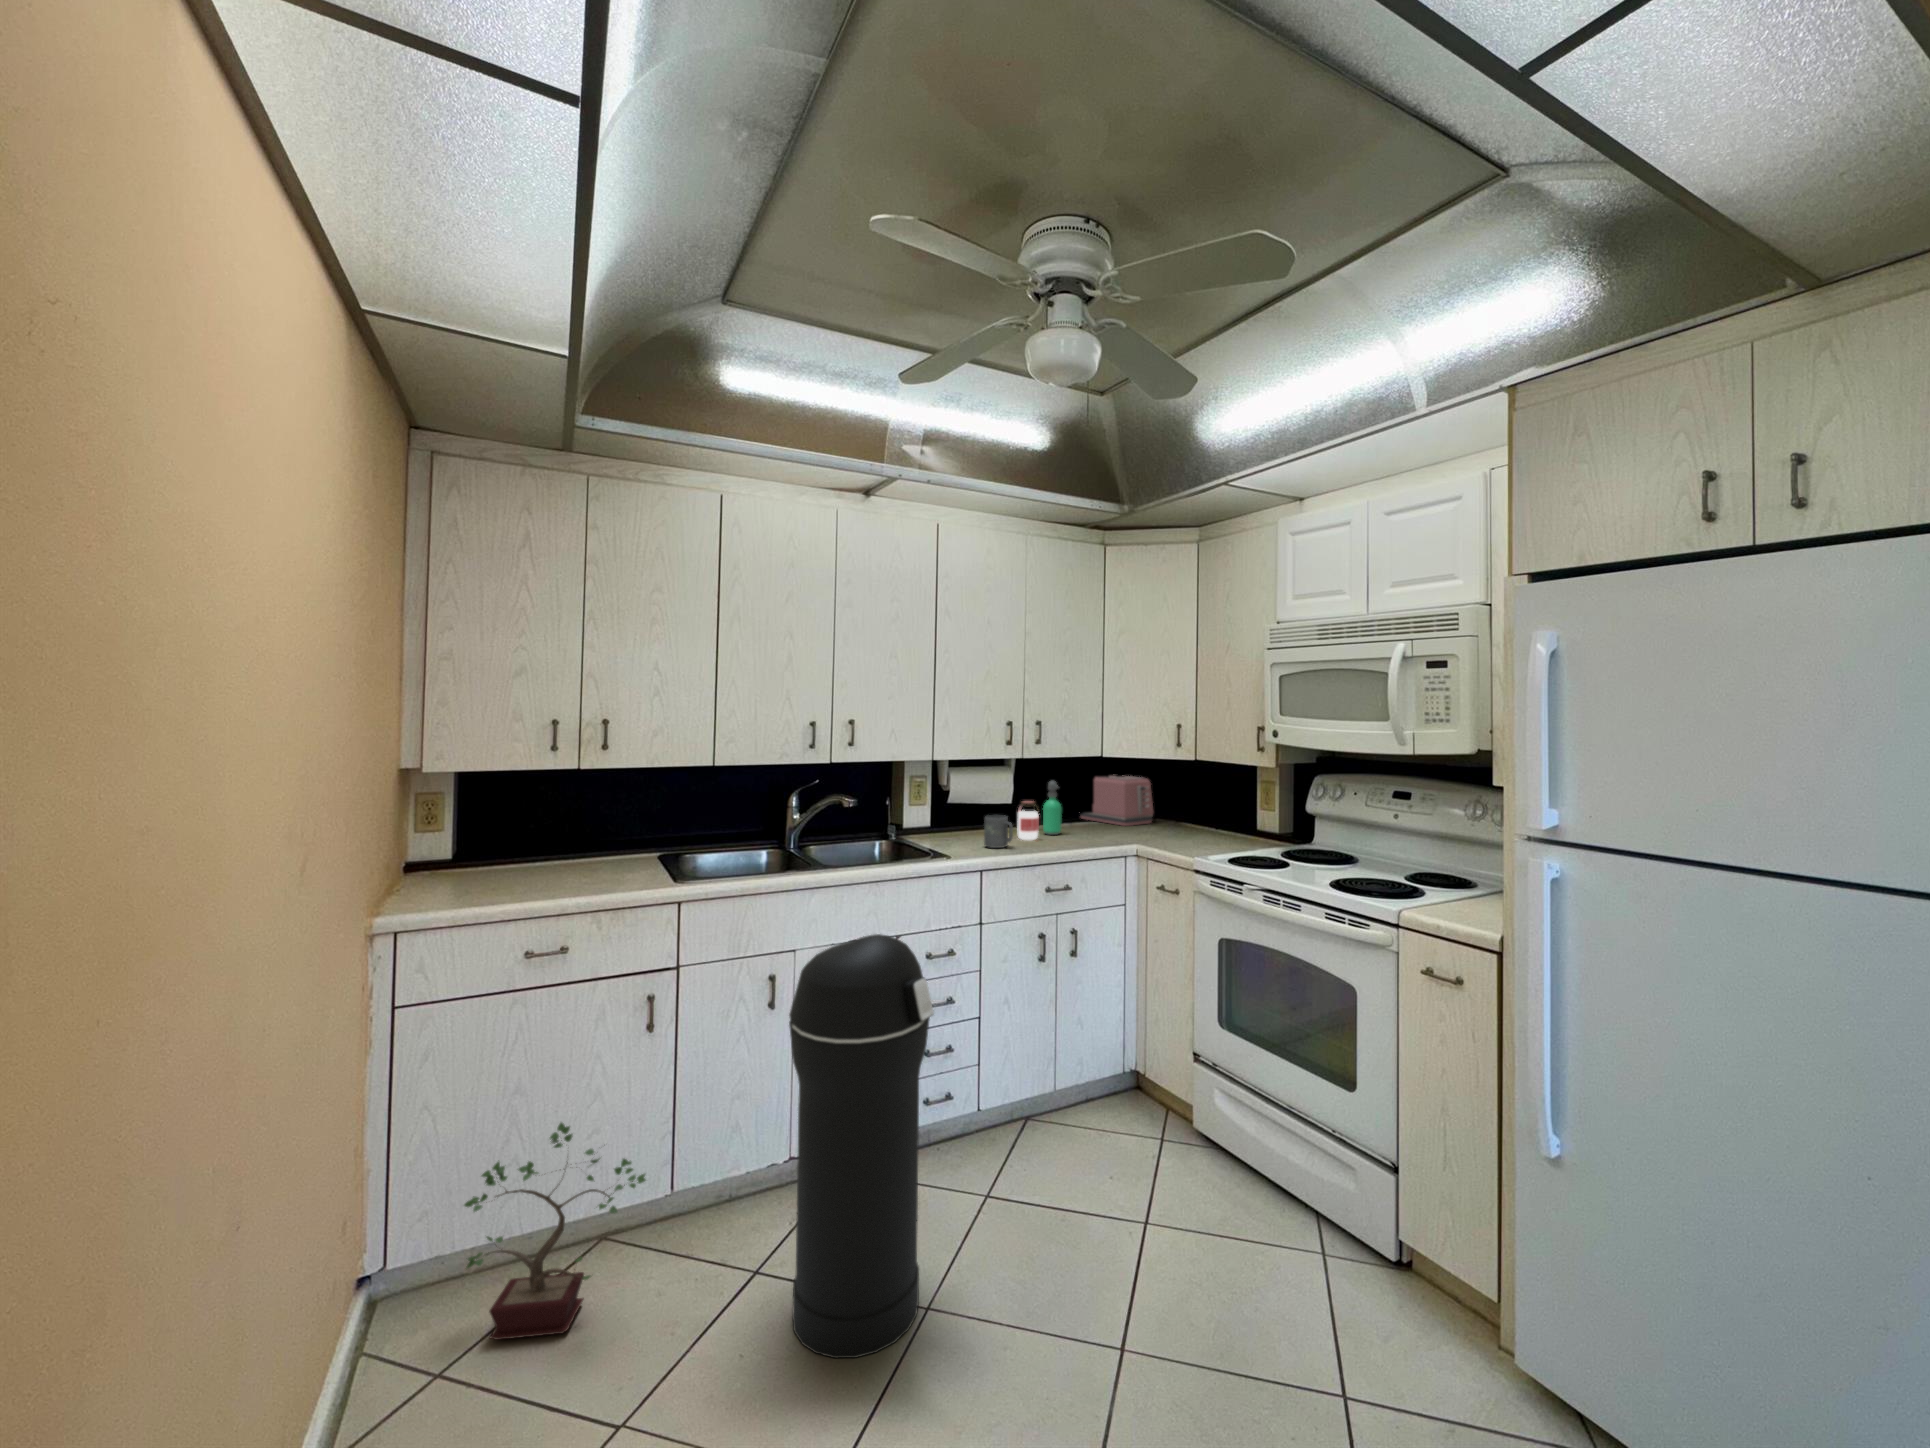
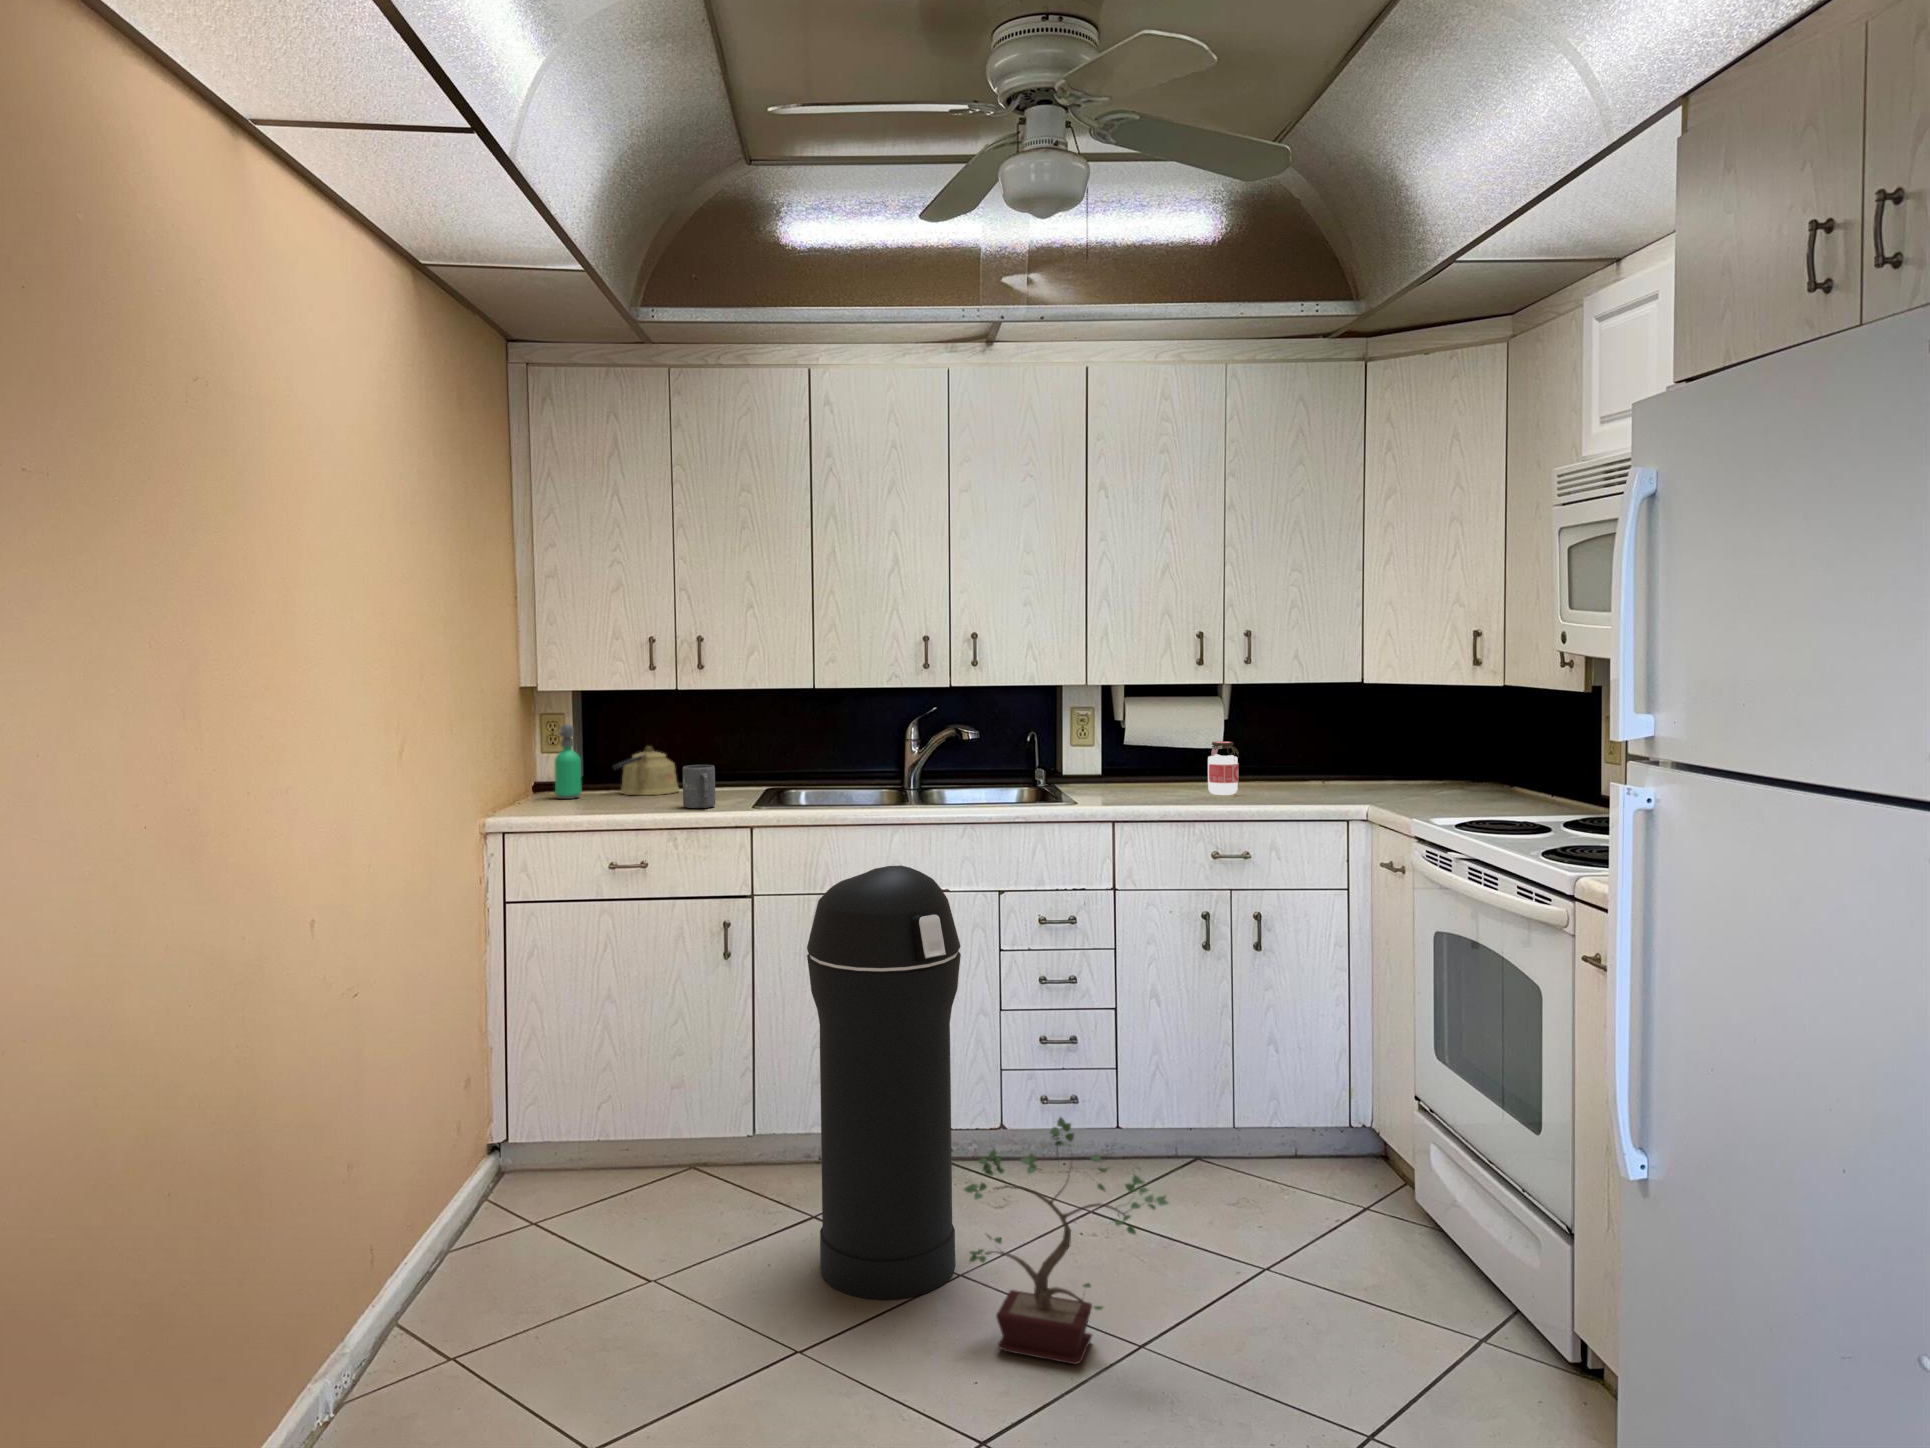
toaster: present [1081,776,1153,826] -> none [1355,712,1464,787]
soap dispenser: present [1043,781,1062,835] -> present [555,724,581,799]
mug: present [984,815,1013,848] -> present [683,765,715,808]
kettle: none [494,822,563,871] -> present [613,746,679,795]
potted plant: present [464,1123,646,1340] -> present [964,1117,1168,1364]

